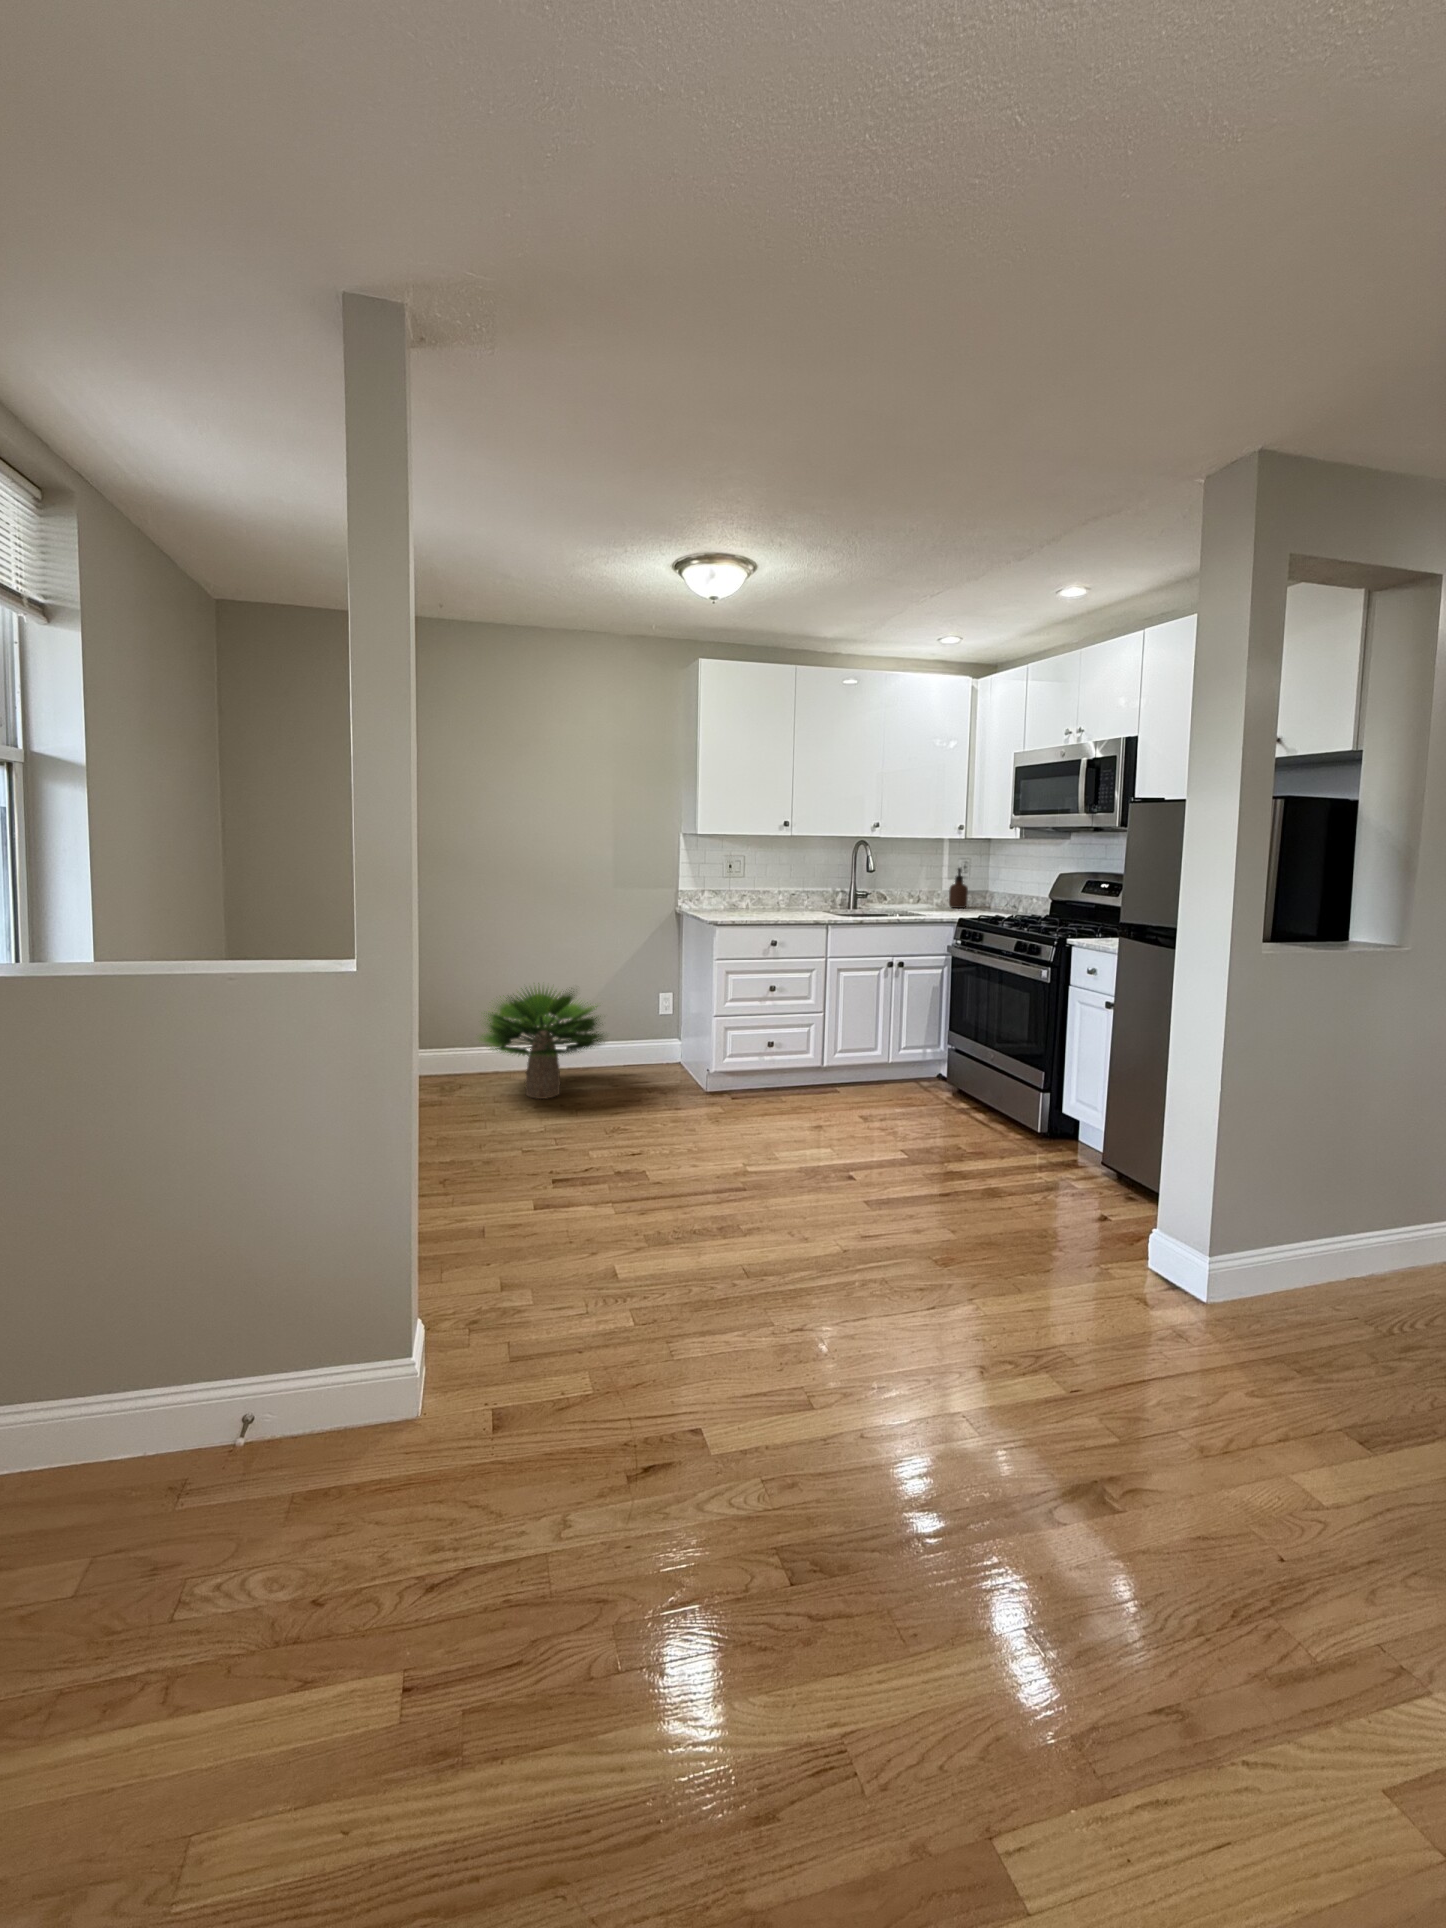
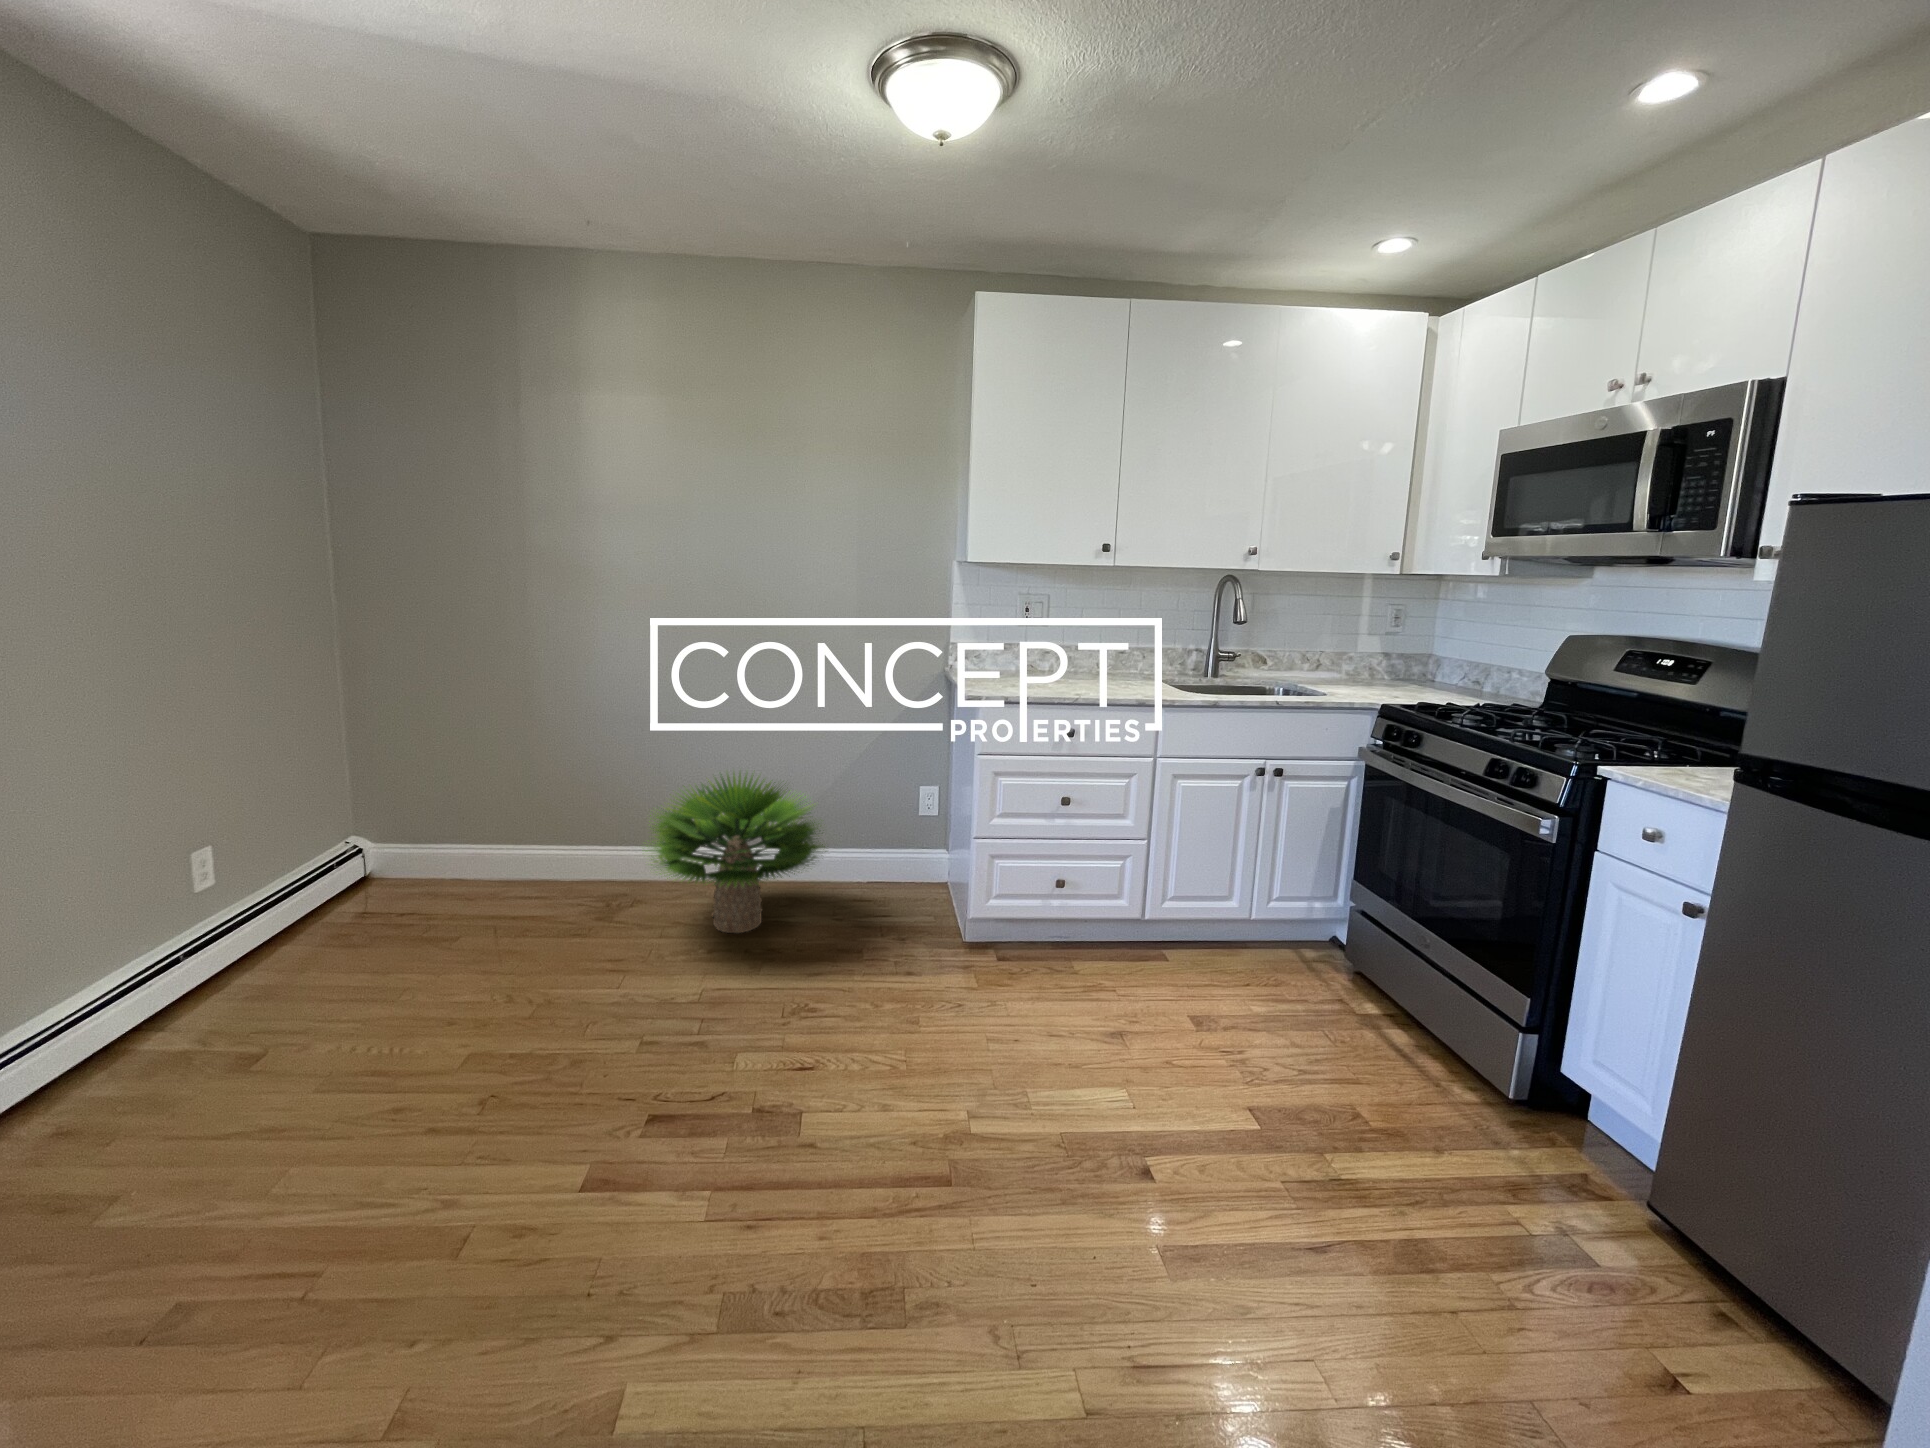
soap dispenser: present [949,868,968,908] -> none [1366,617,1400,679]

